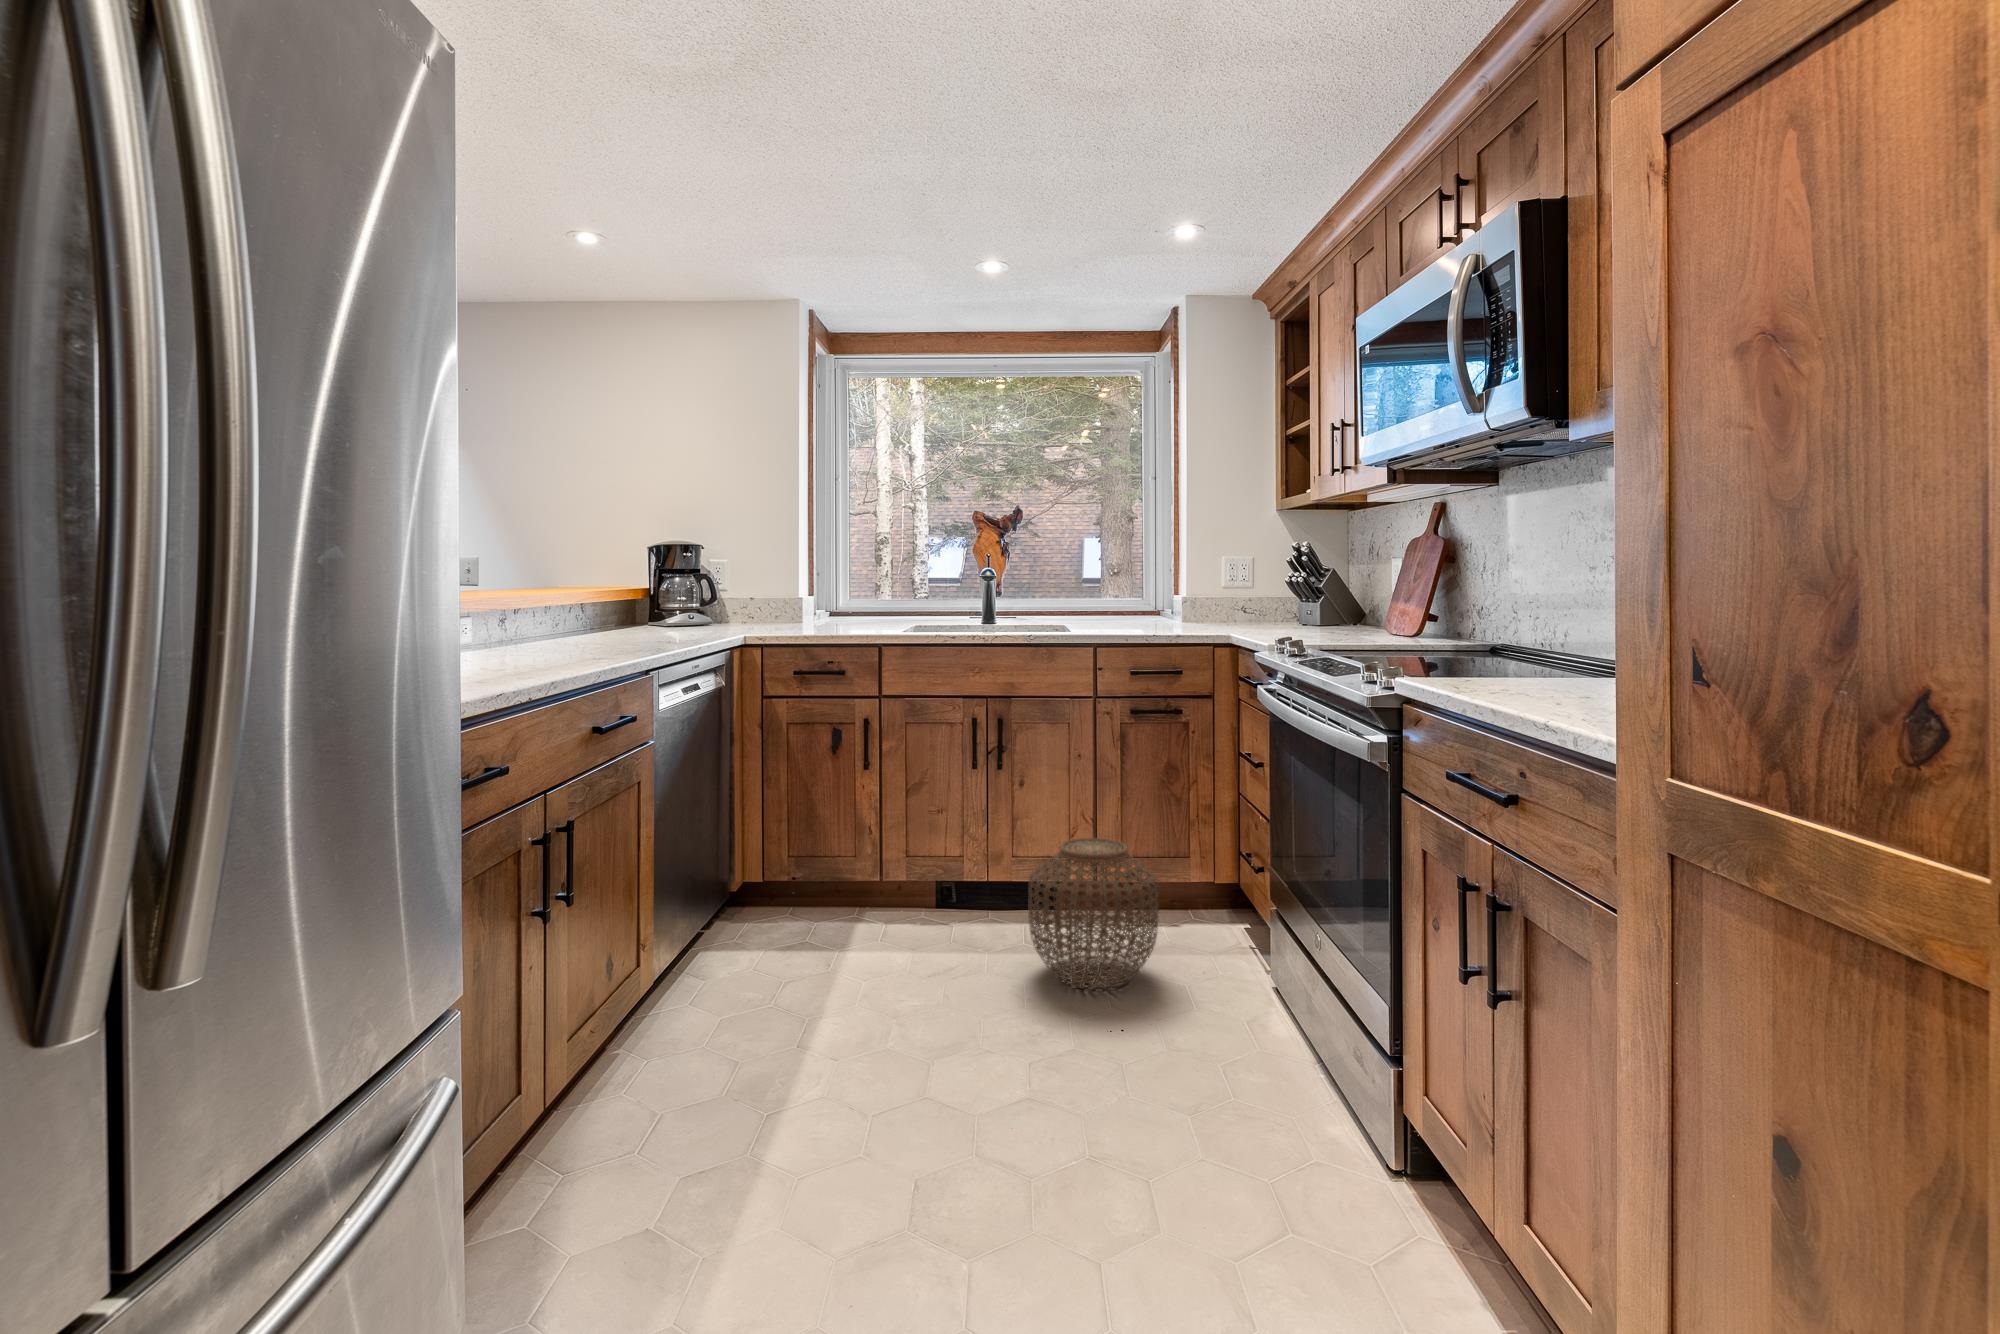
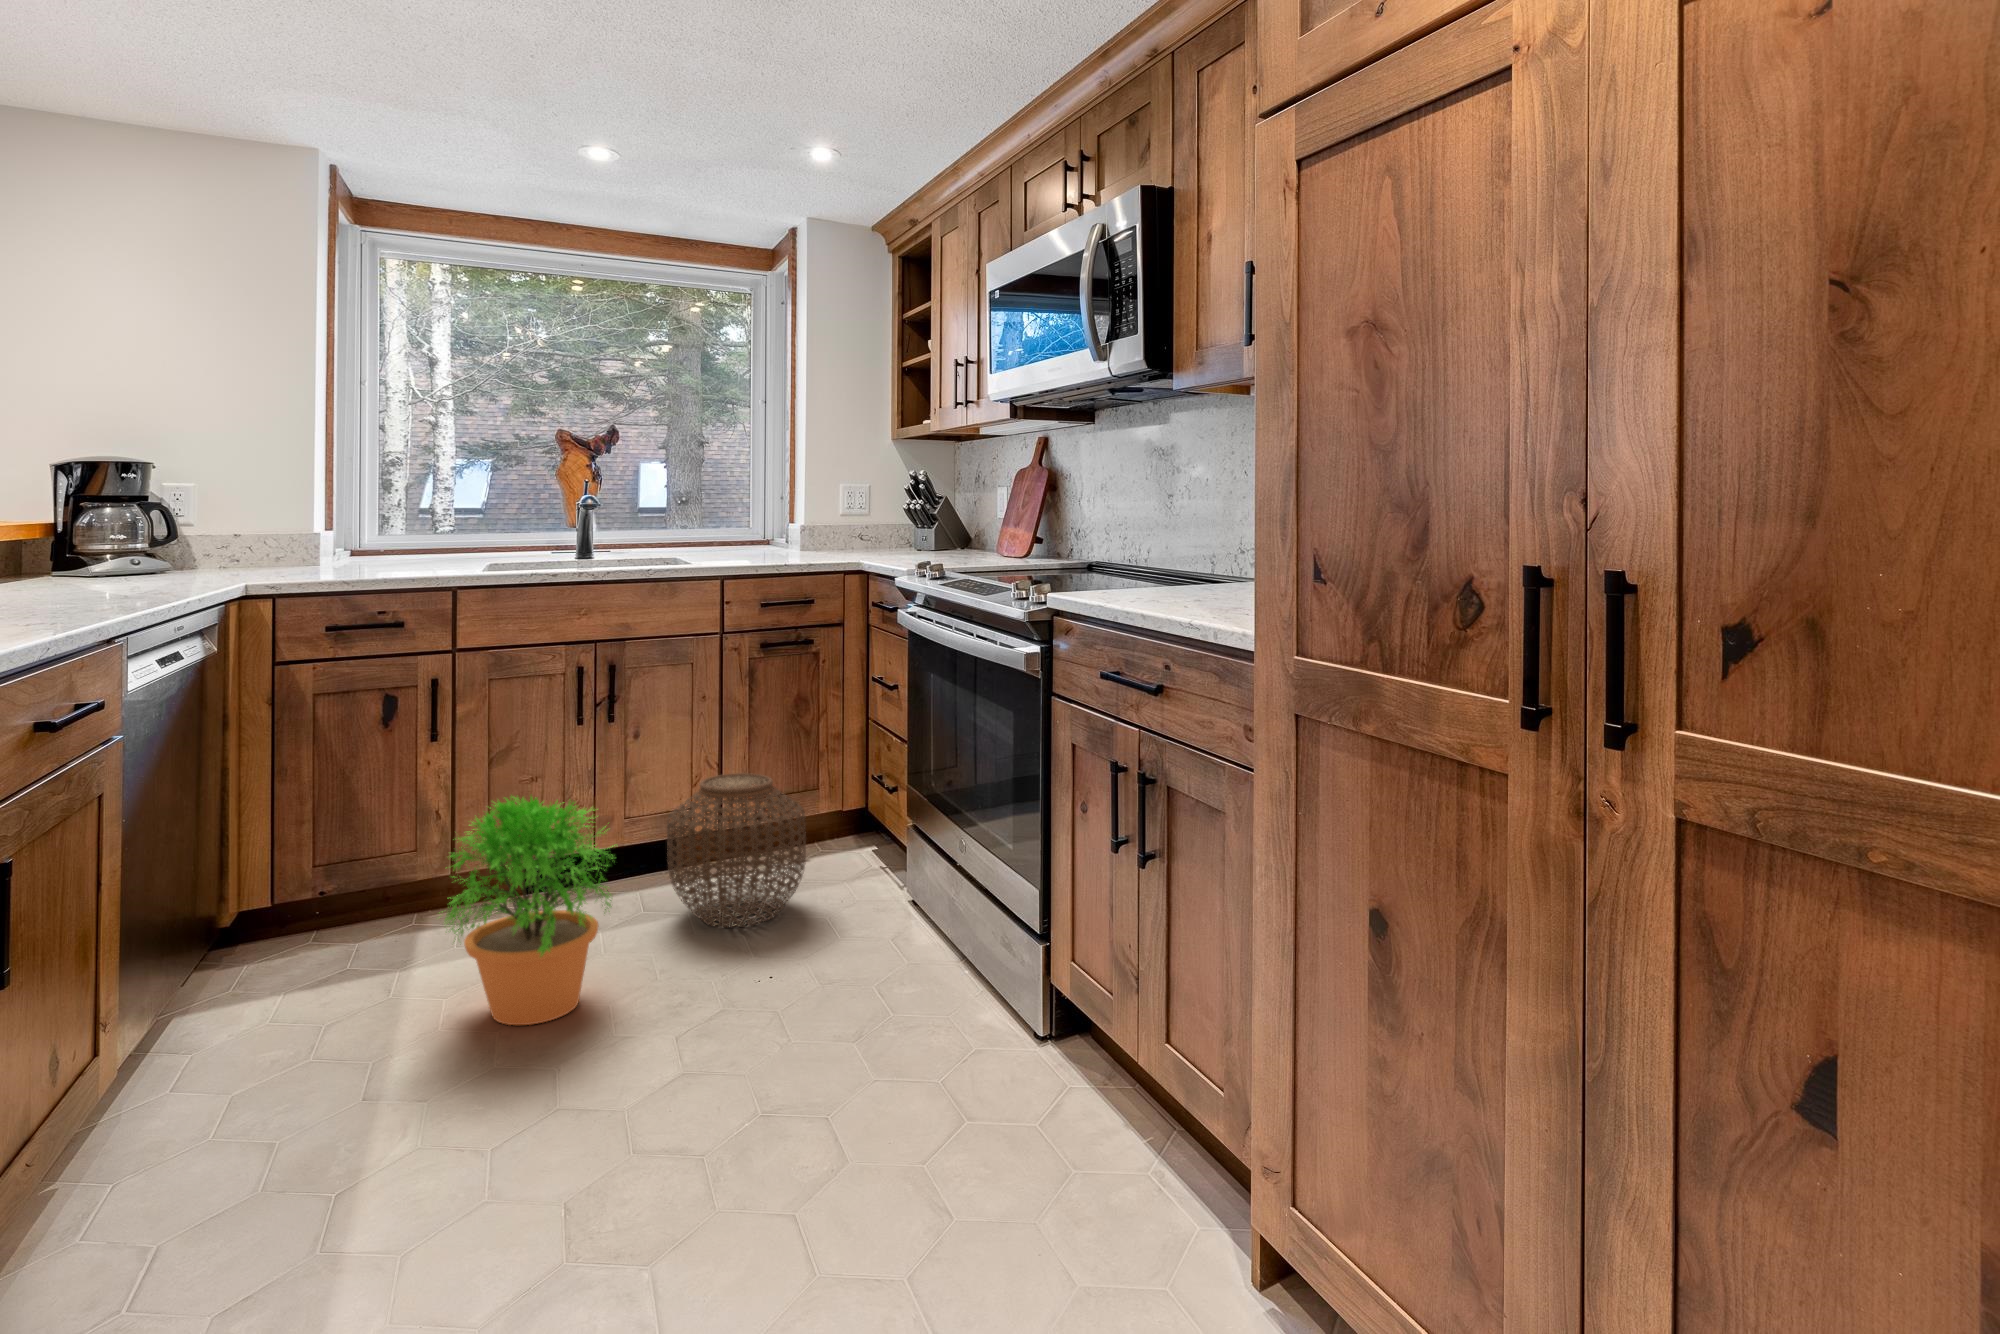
potted plant: none [820,844,981,1056] -> present [445,796,613,1025]

